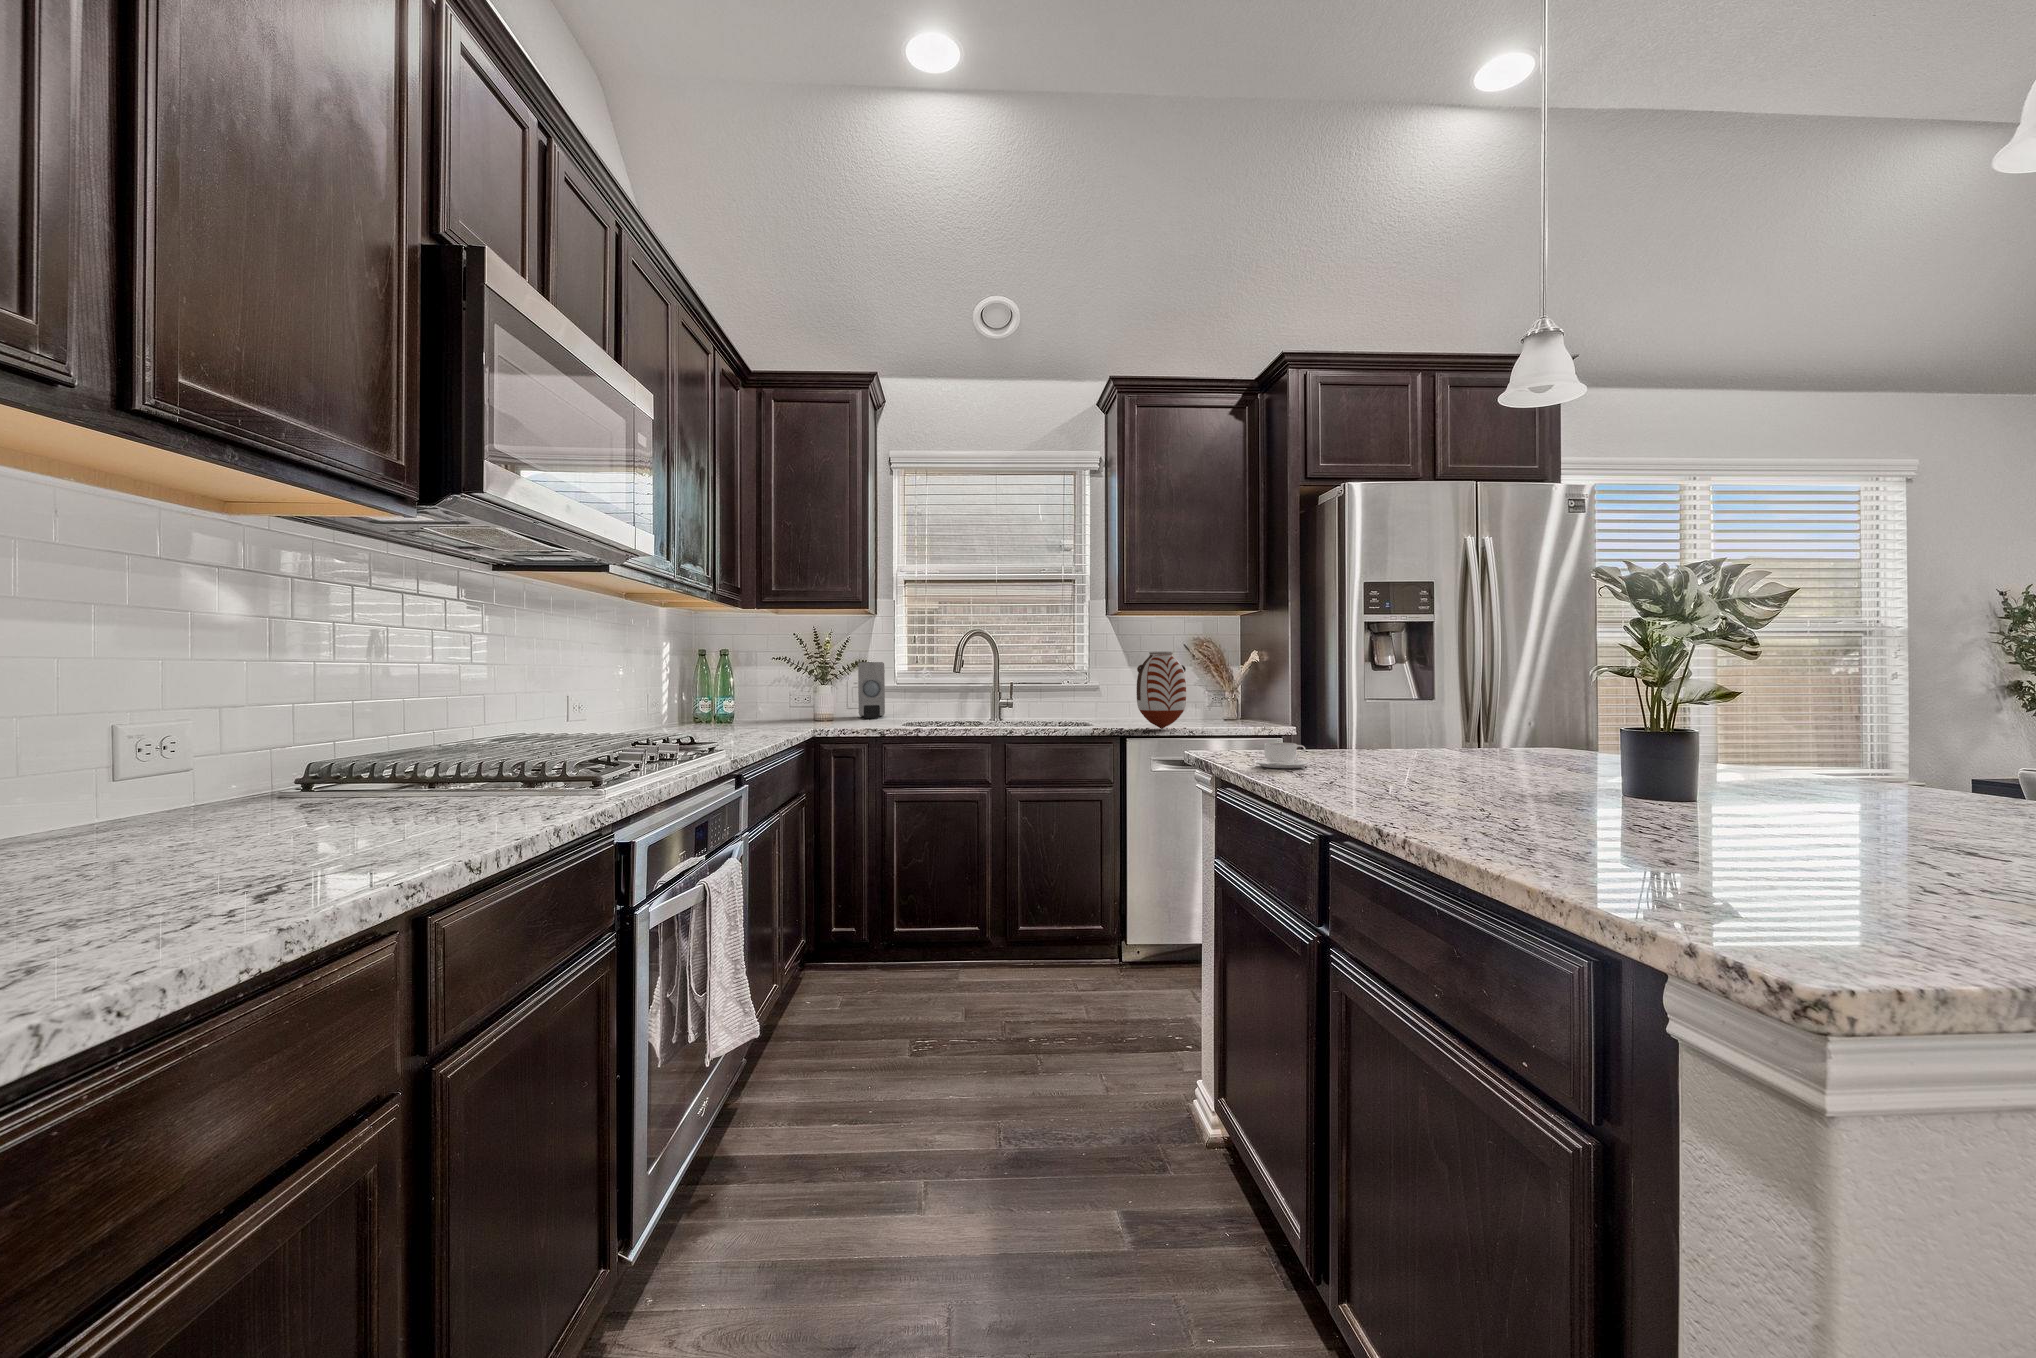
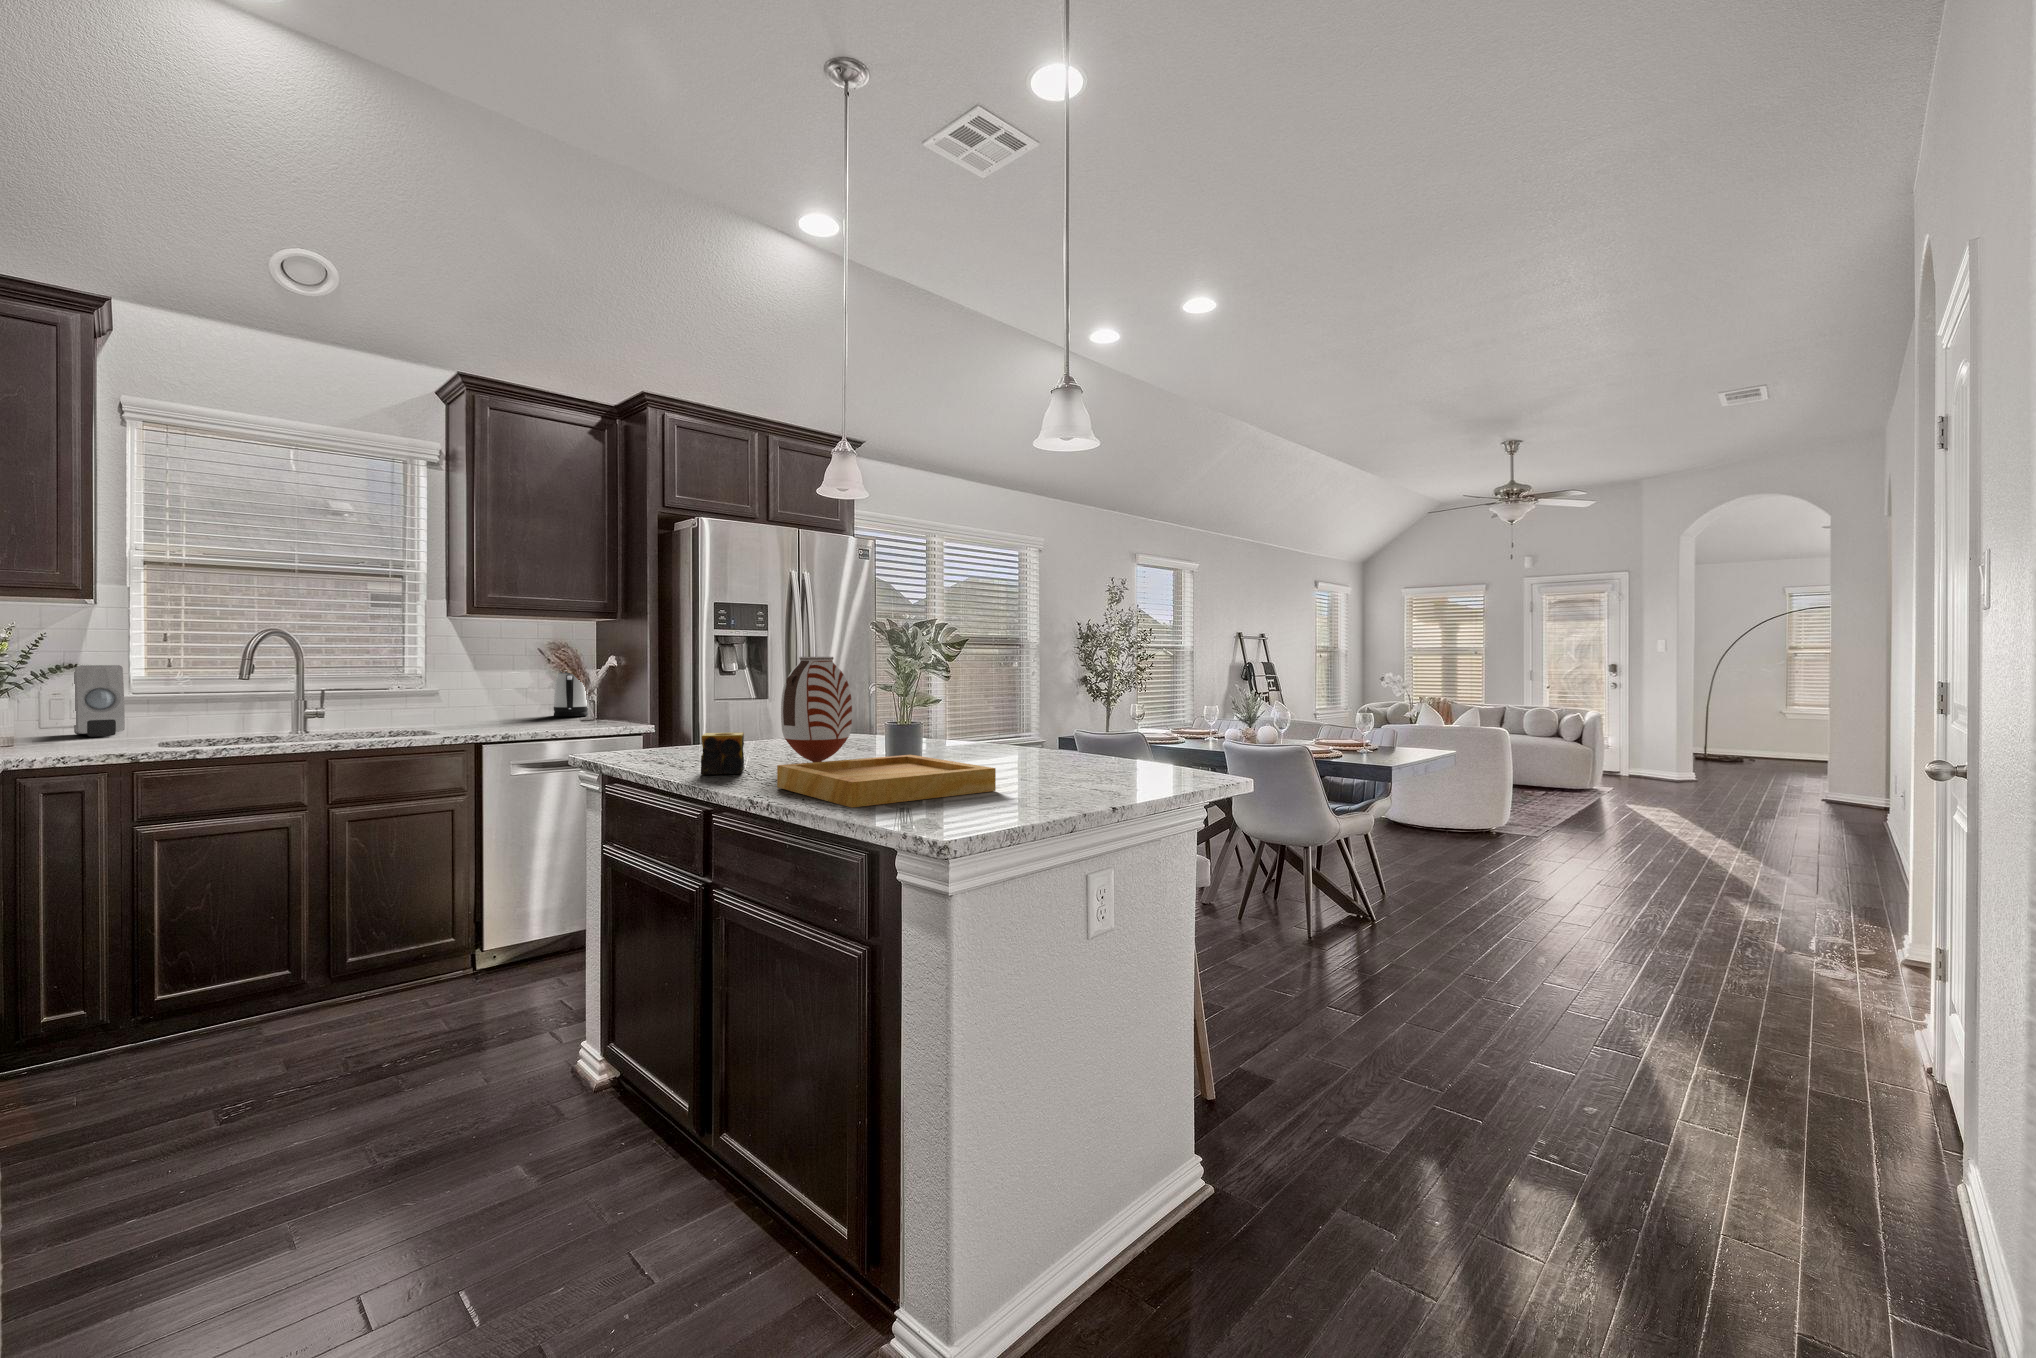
vase: present [1136,652,1187,729] -> present [781,657,852,762]
kettle: none [1201,666,1234,714] -> present [554,672,589,717]
candle: none [1322,730,1384,789] -> present [701,732,744,775]
coffee cup: present [1255,743,1309,768] -> none [638,743,683,764]
tray: none [1426,780,1905,868] -> present [777,755,996,808]

